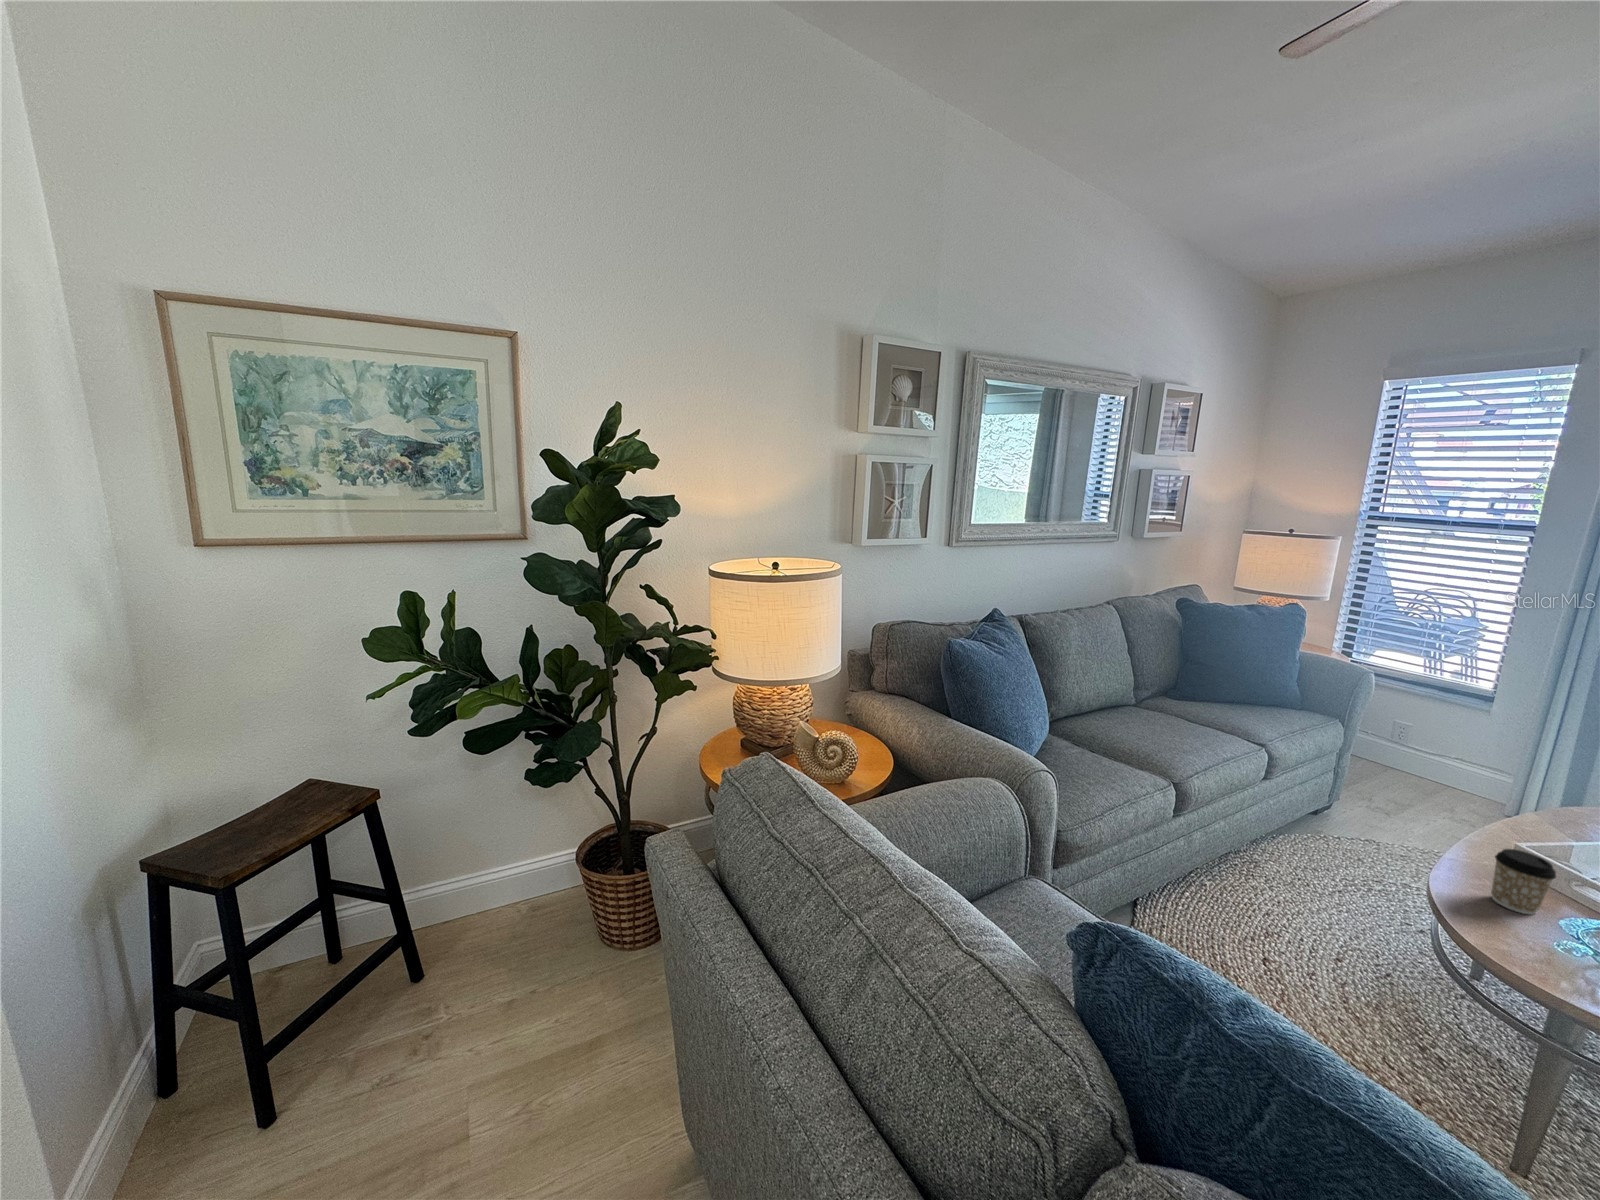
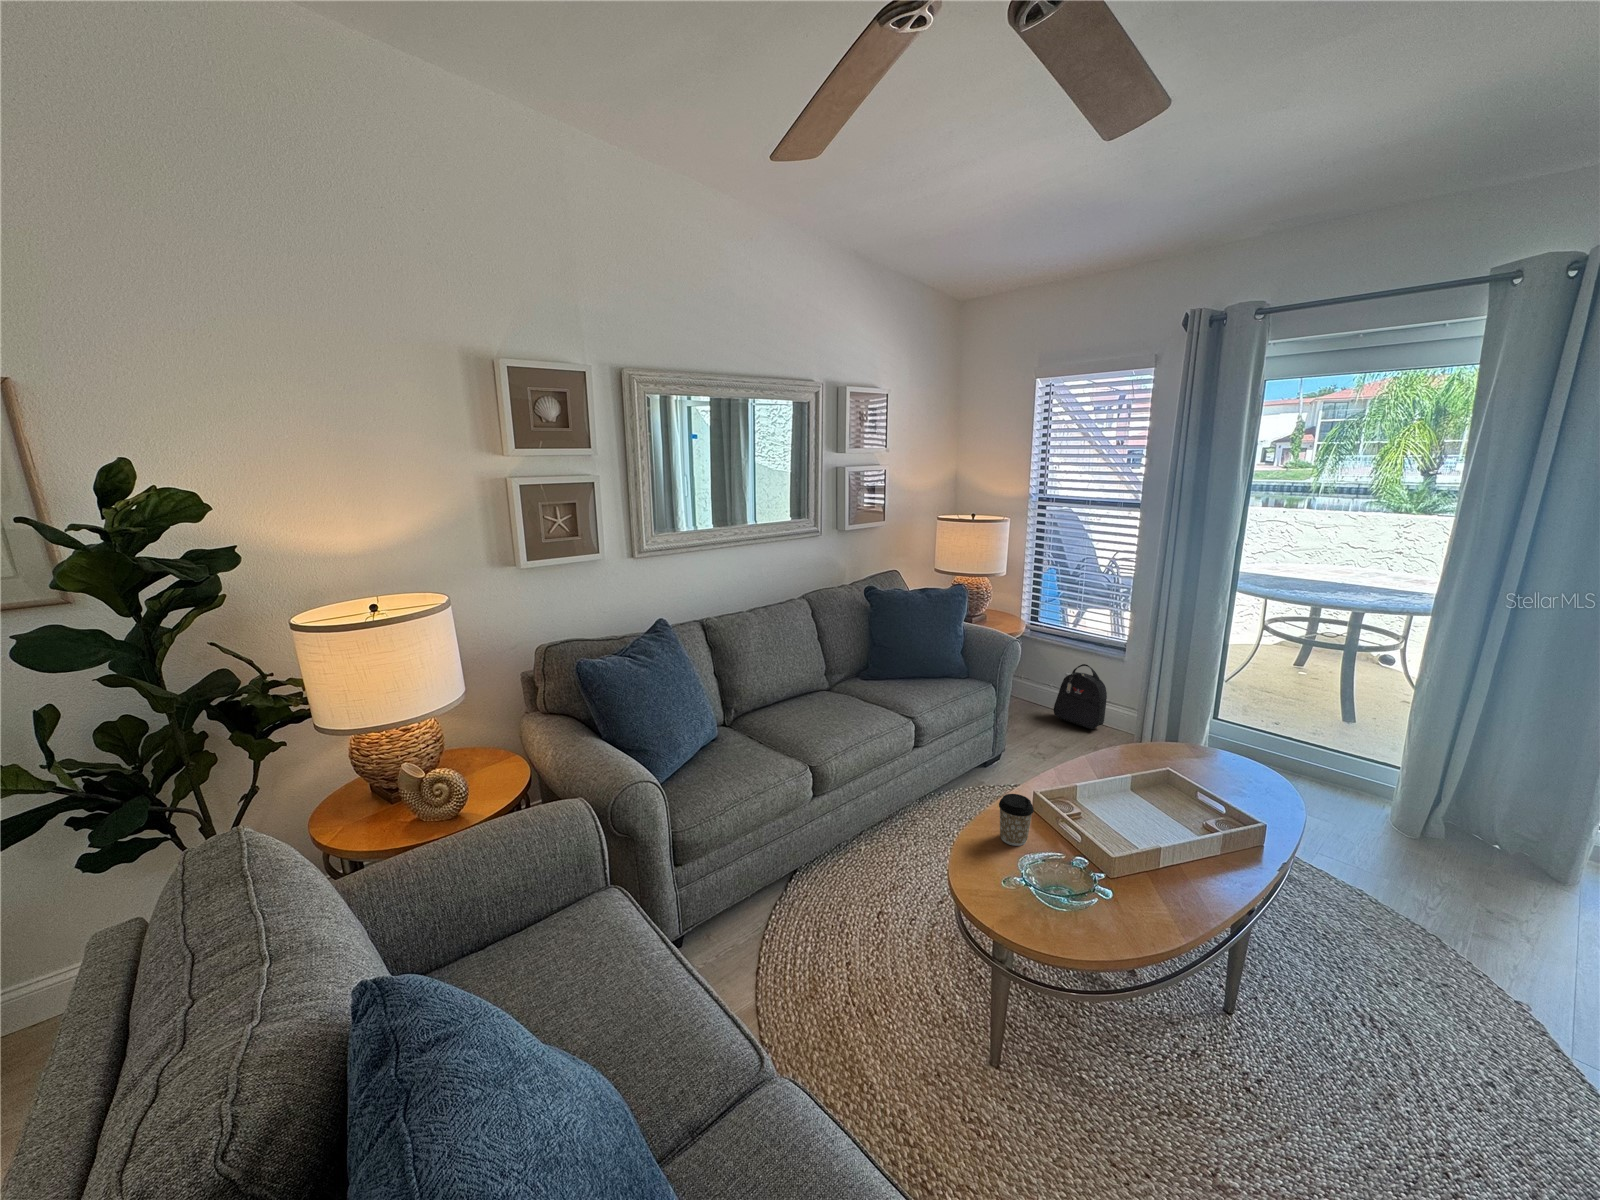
backpack: none [1381,711,1465,789] -> present [1054,664,1107,729]

